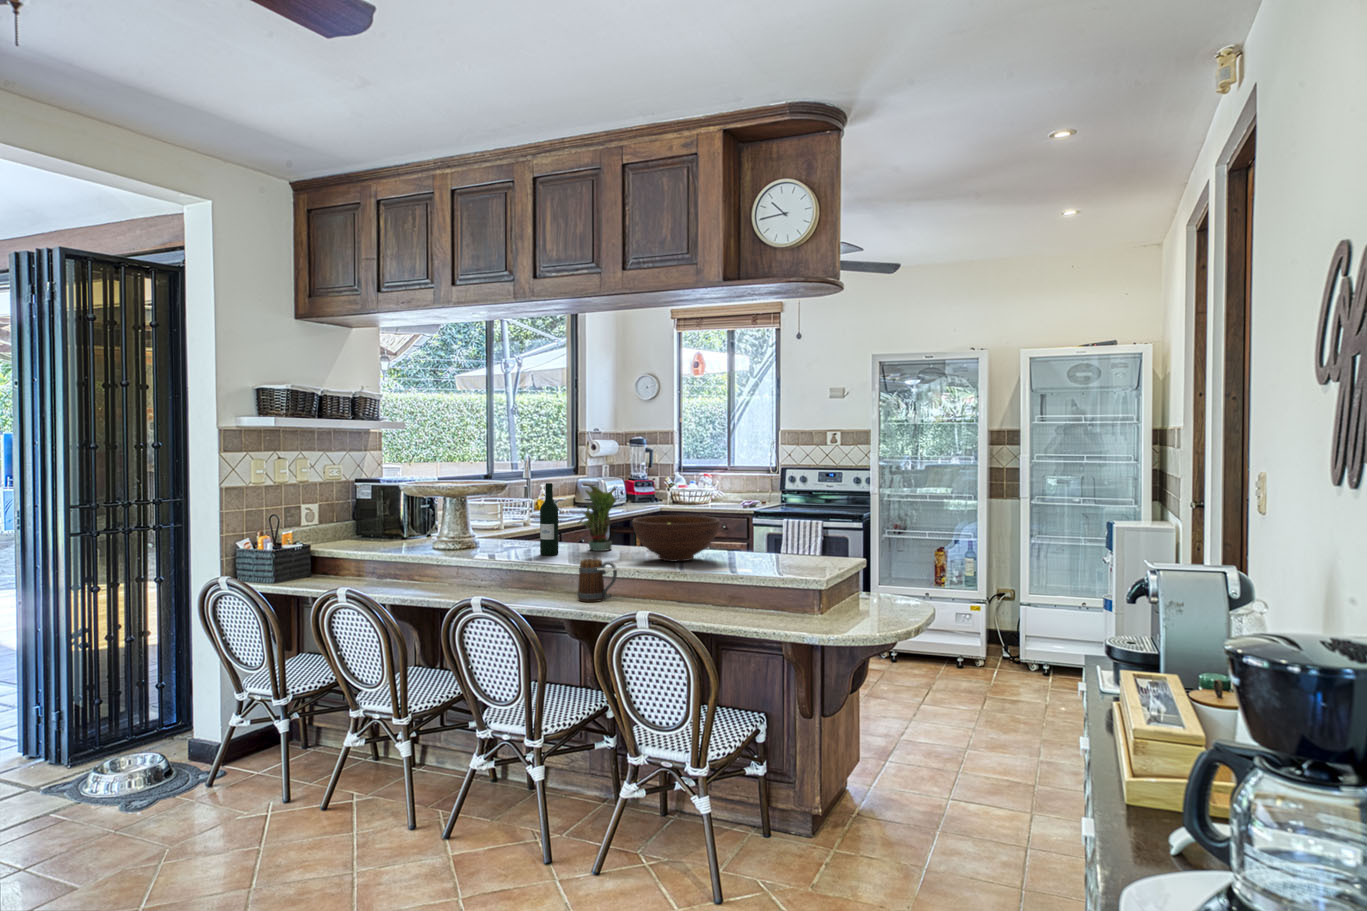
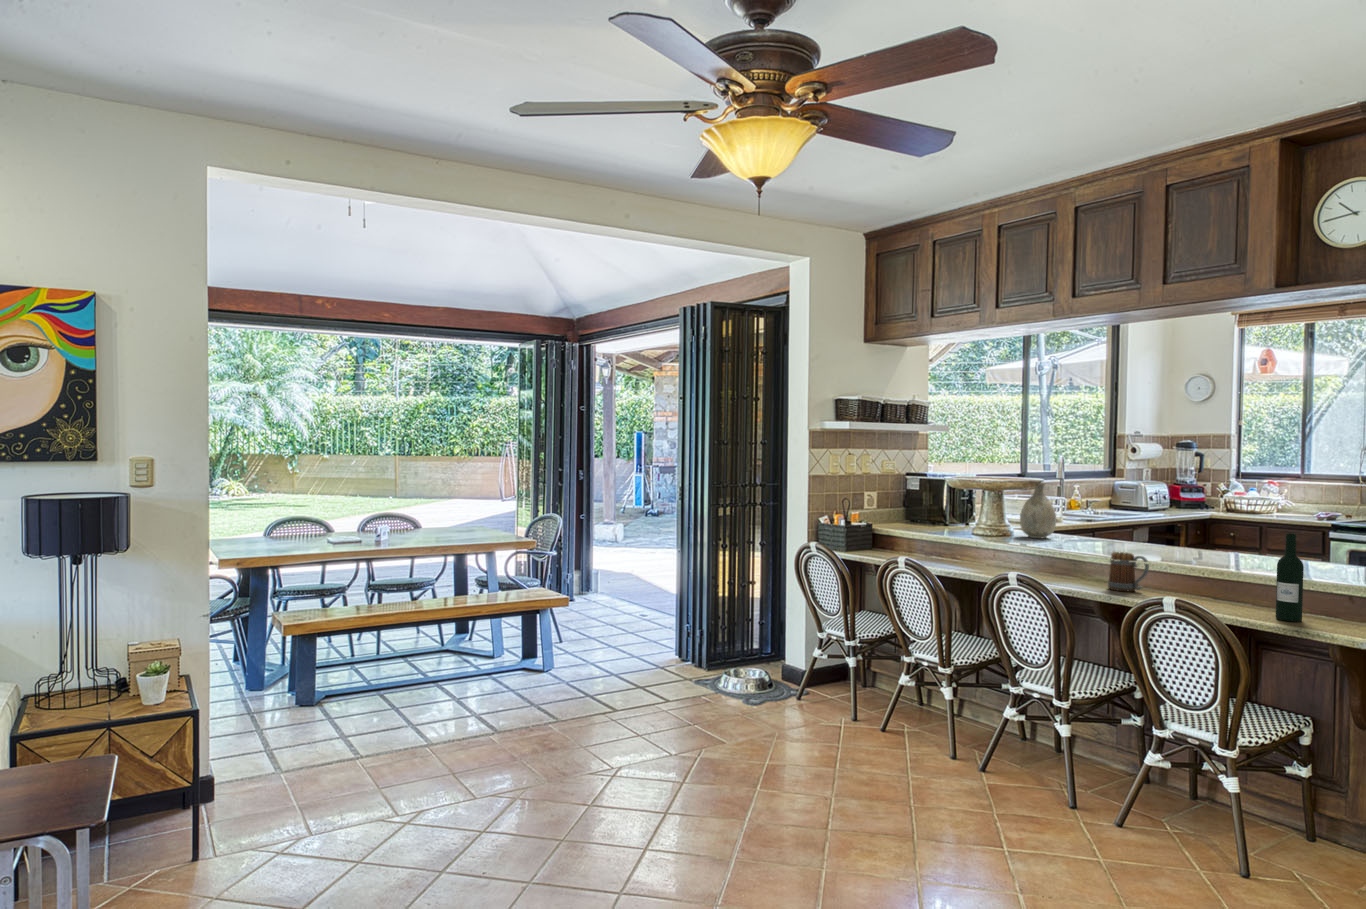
wine bottle: present [540,483,558,555] -> present [1276,533,1304,622]
potted plant: present [578,484,616,551] -> none [1110,484,1152,548]
vase: none [485,485,523,547] -> present [1020,483,1056,538]
fruit bowl: present [632,515,720,561] -> none [1168,518,1266,563]

